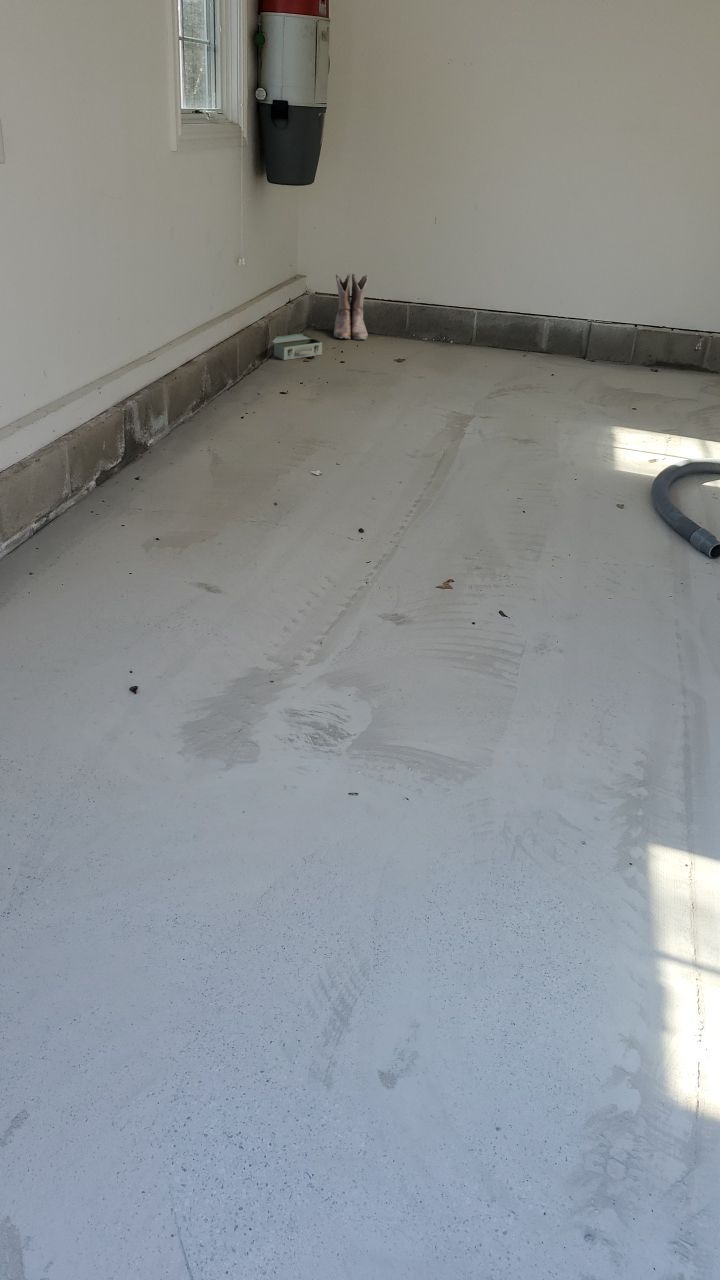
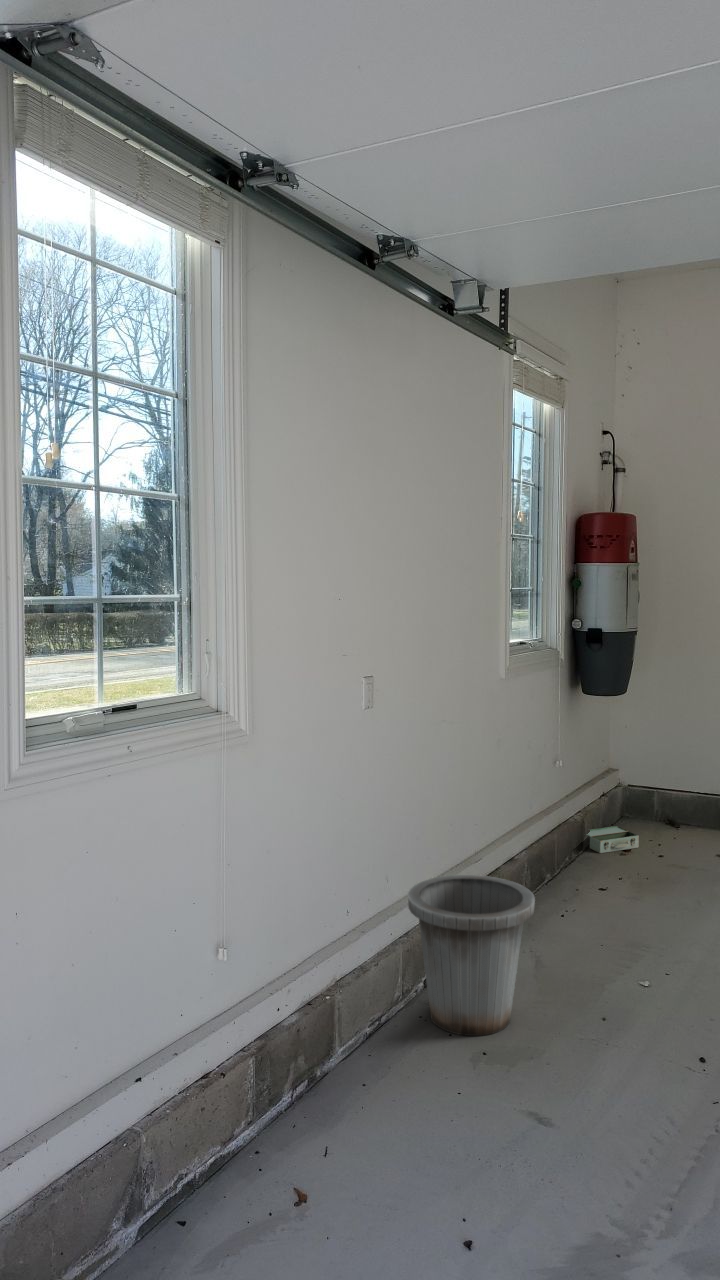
boots: present [334,273,368,340] -> none [648,768,684,831]
trash can: none [67,368,203,526] -> present [408,875,535,1036]

